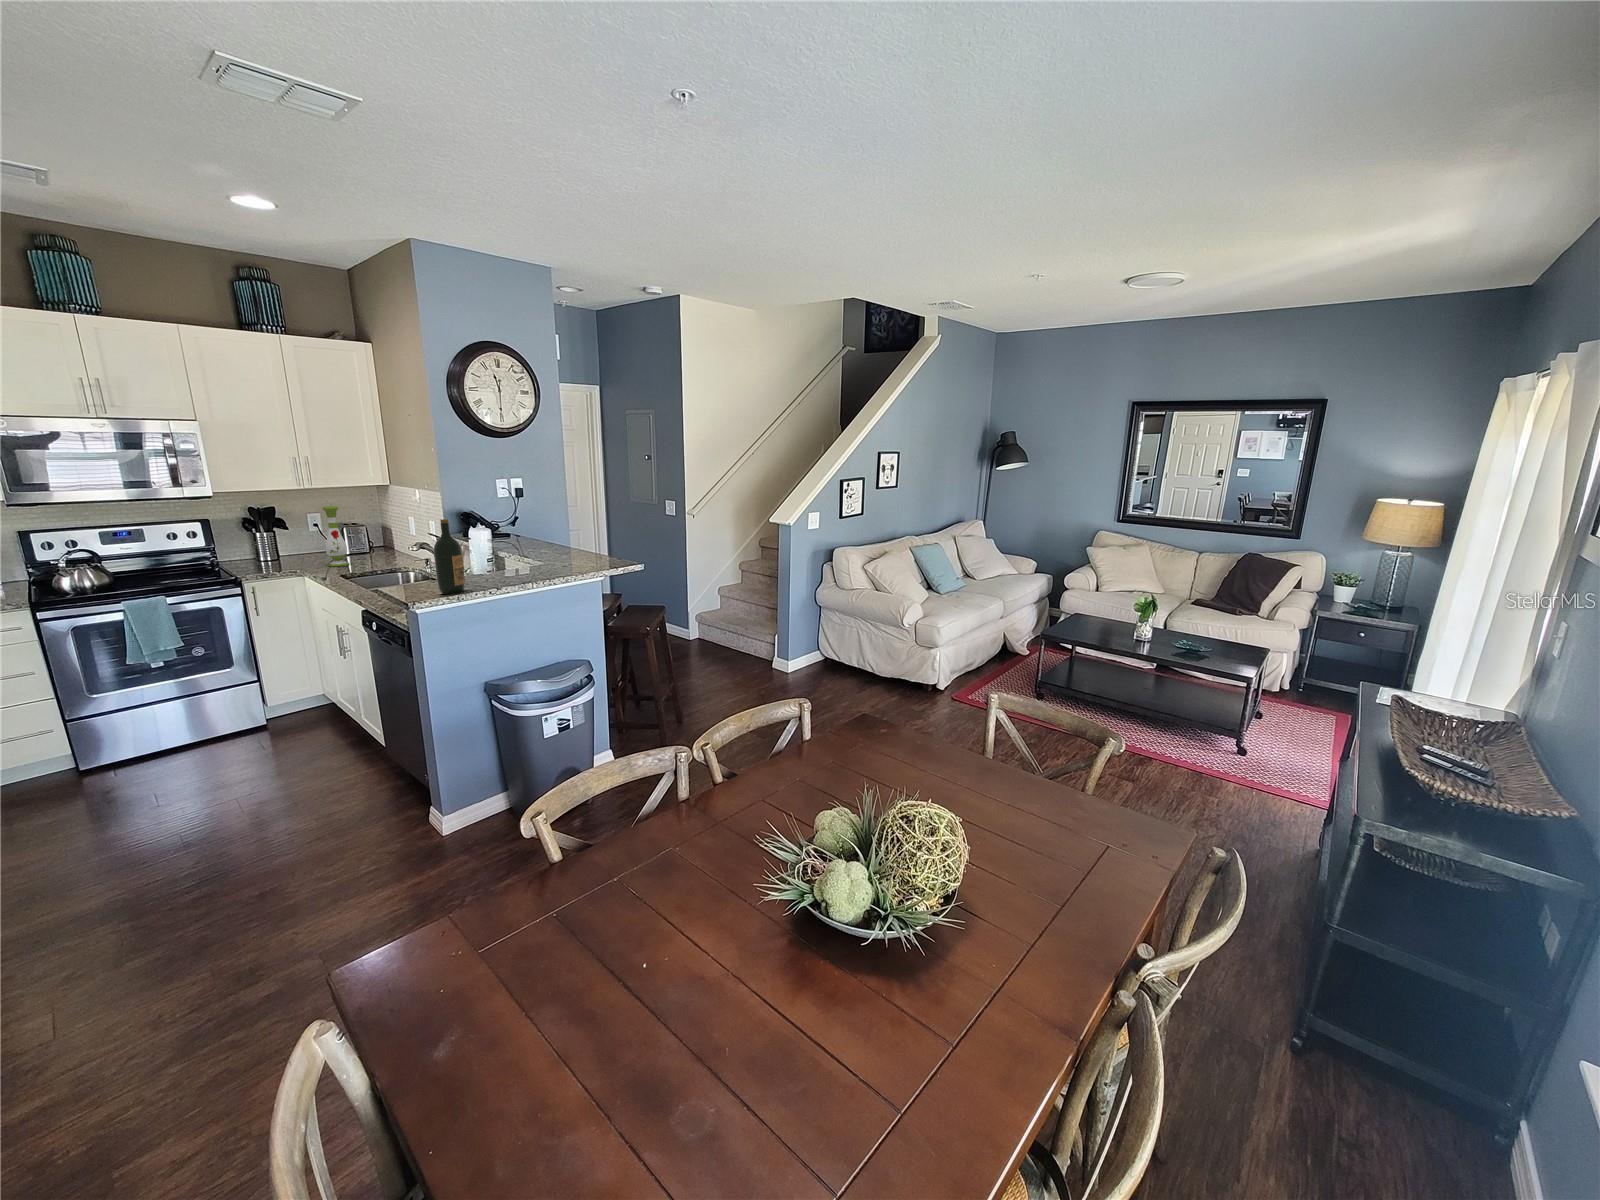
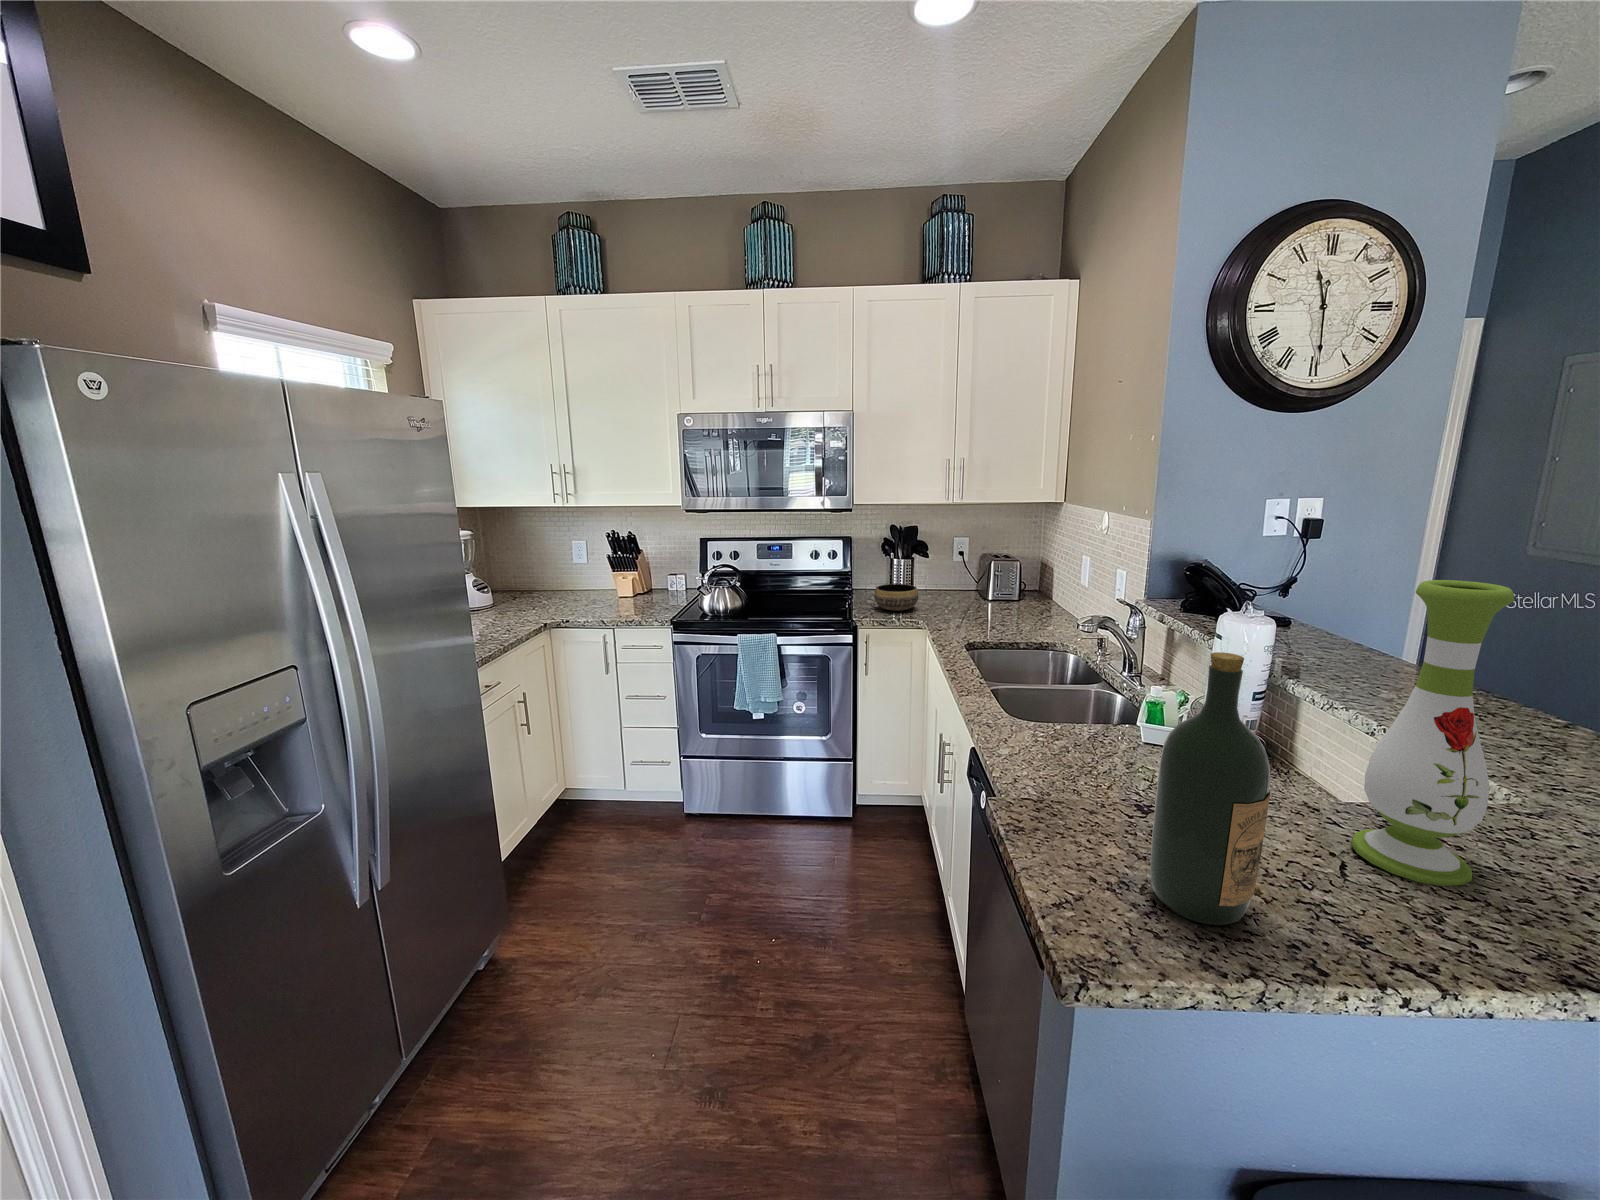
vase: present [323,506,349,567] -> present [1350,580,1514,886]
bowl: none [248,550,290,569] -> present [874,584,919,611]

